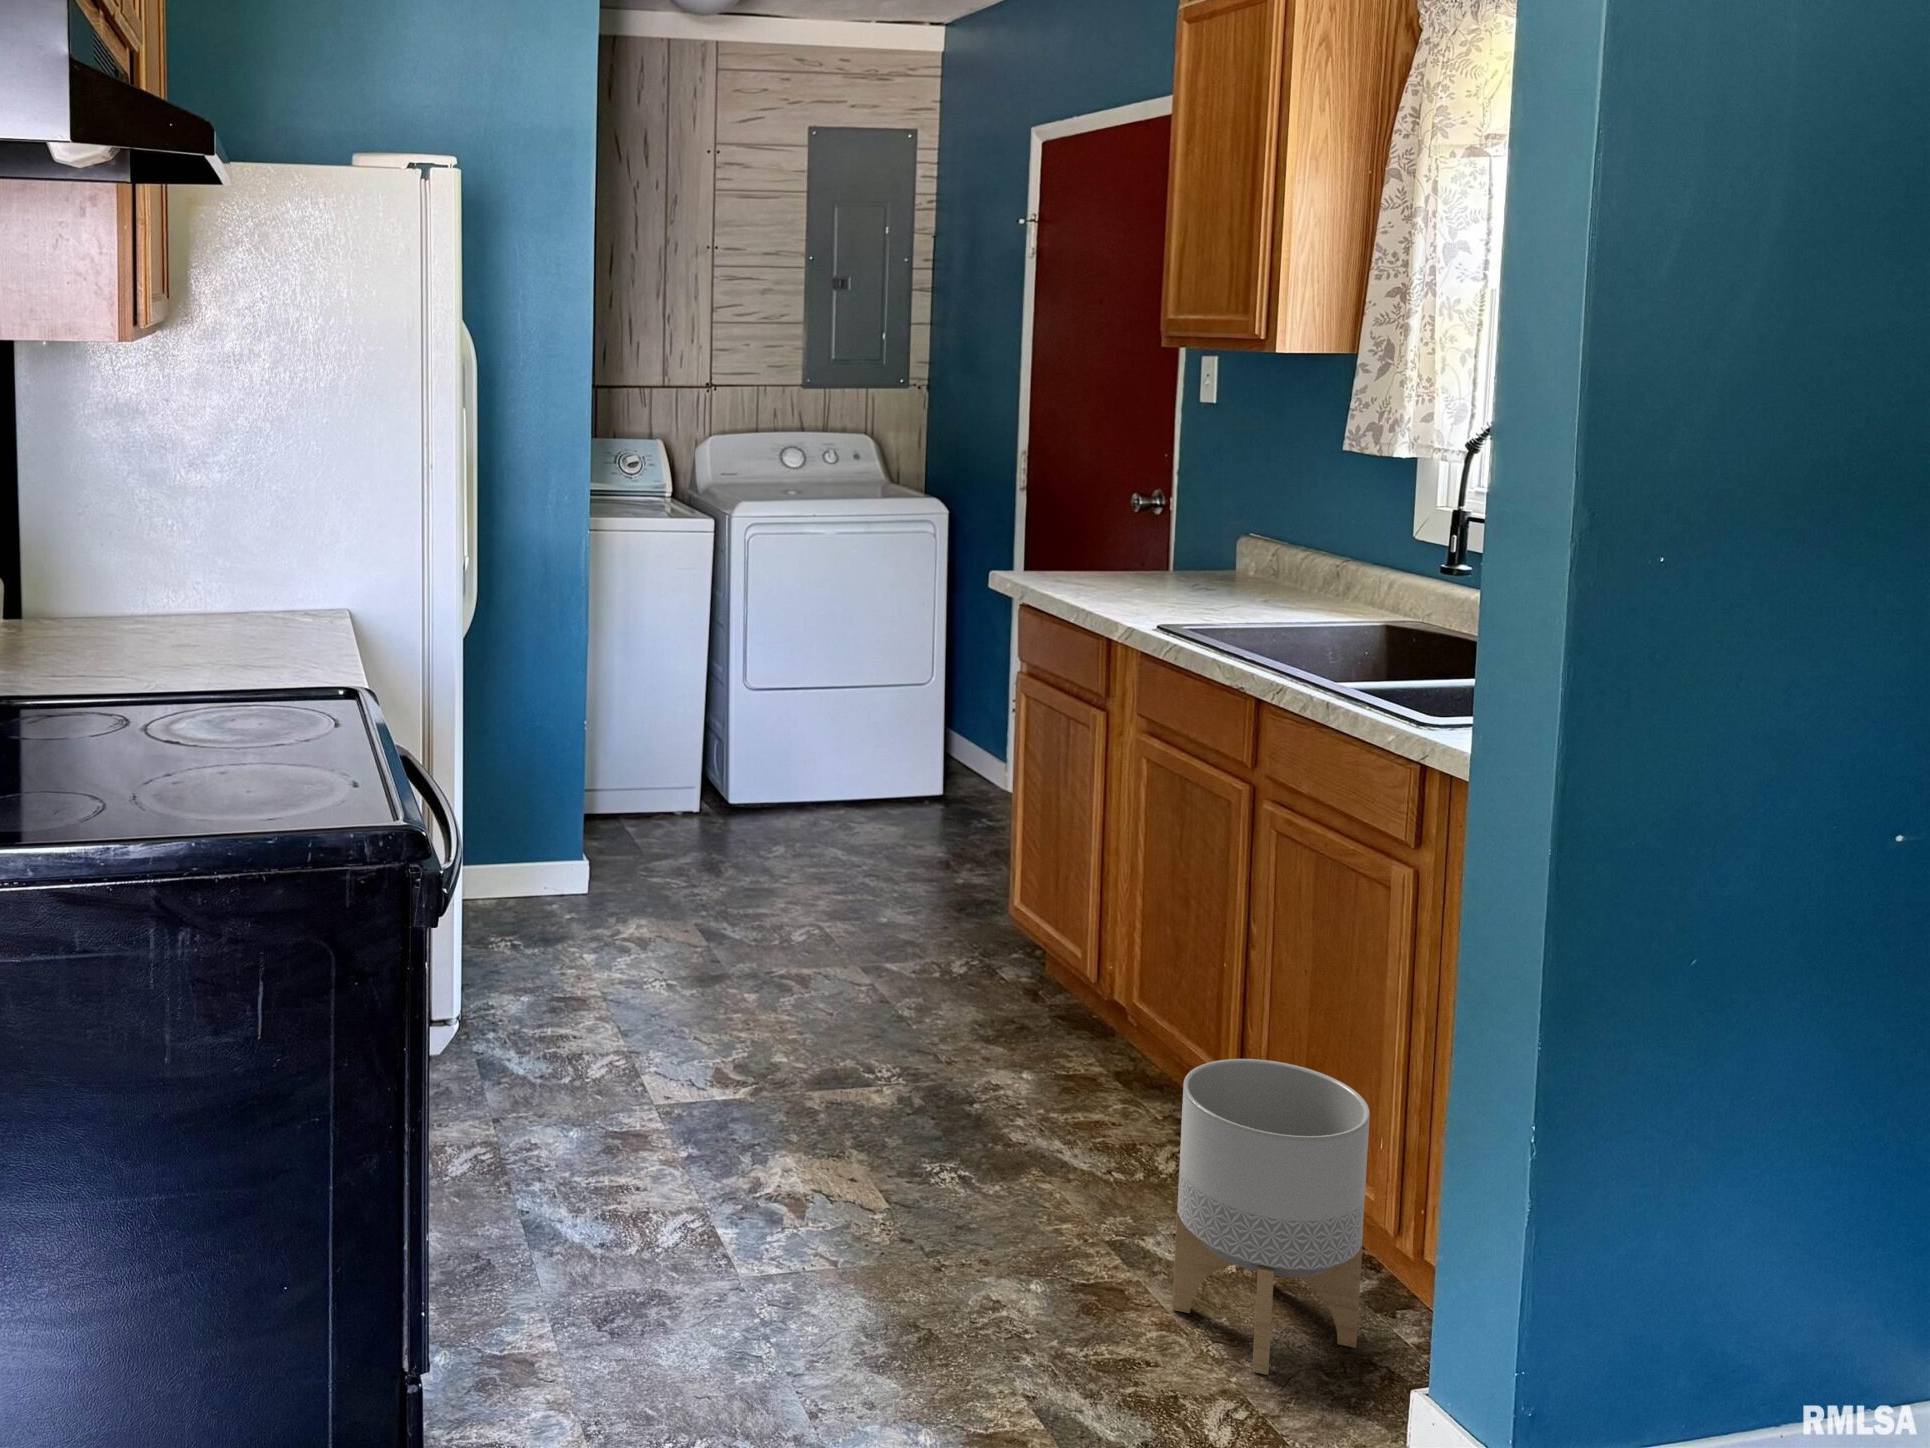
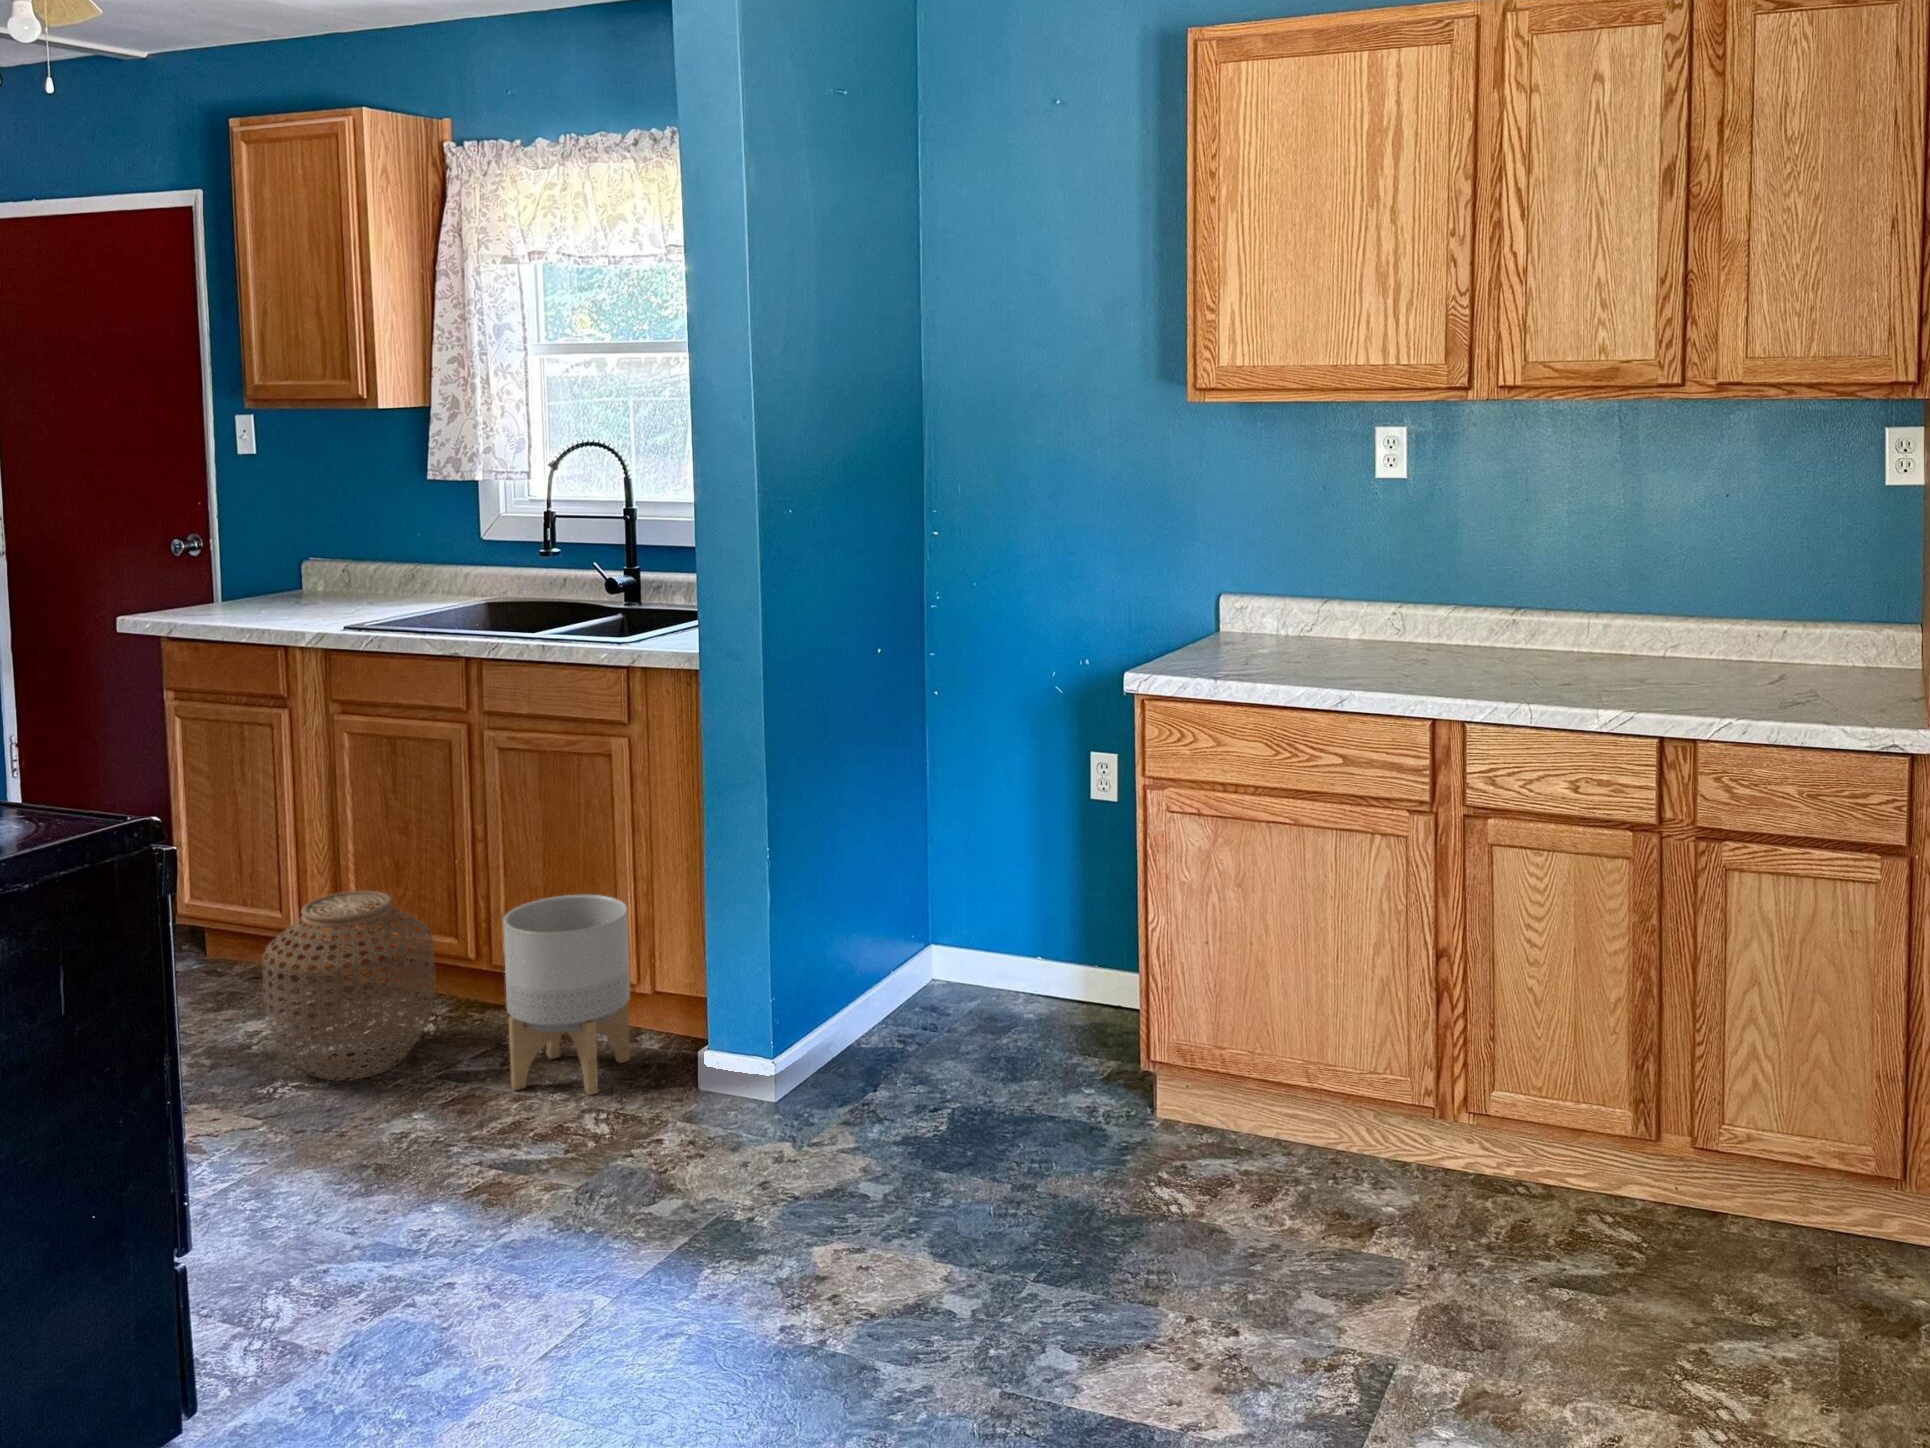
woven basket: none [948,954,1156,1200] -> present [262,891,435,1080]

